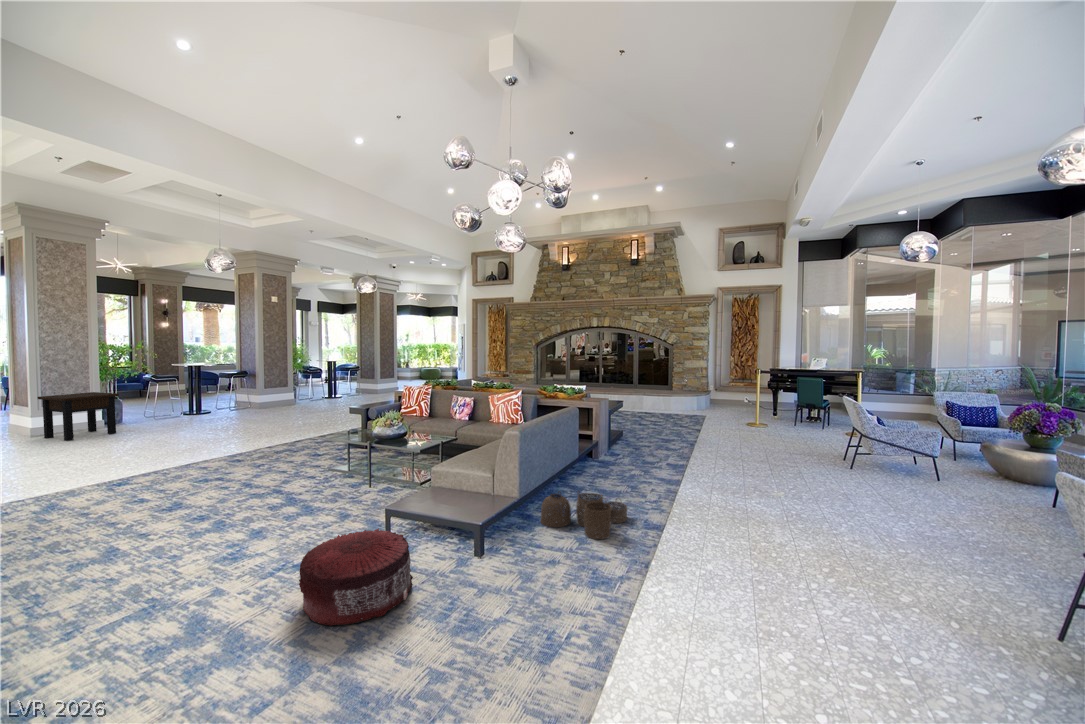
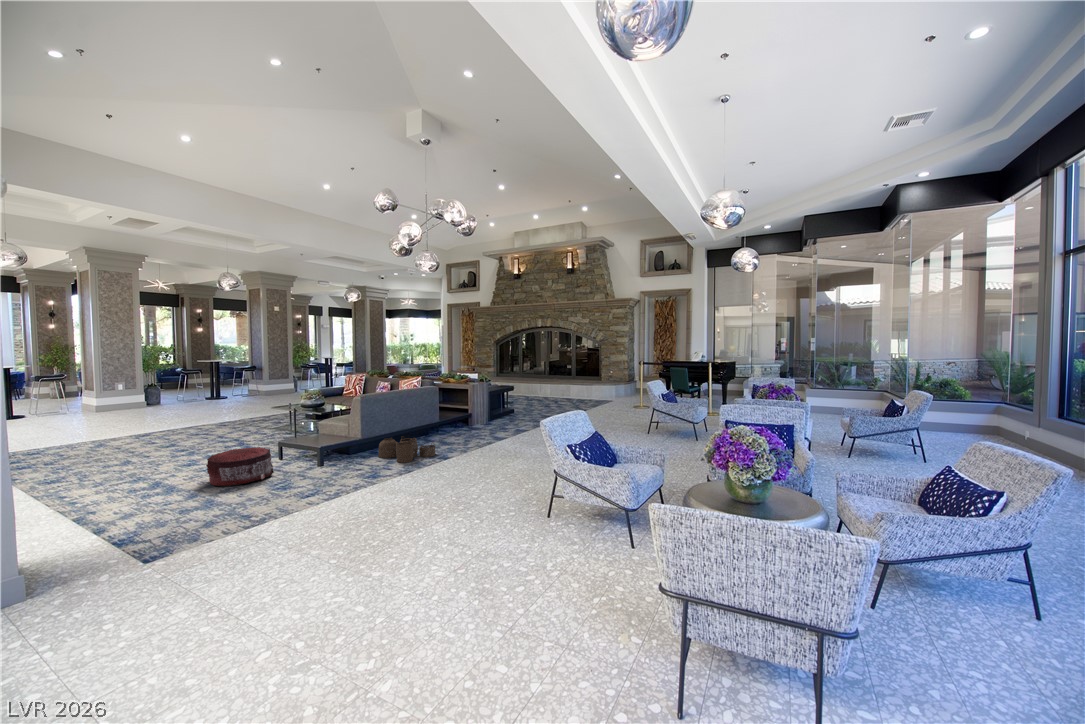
side table: present [37,392,119,441] -> none [100,381,154,415]

